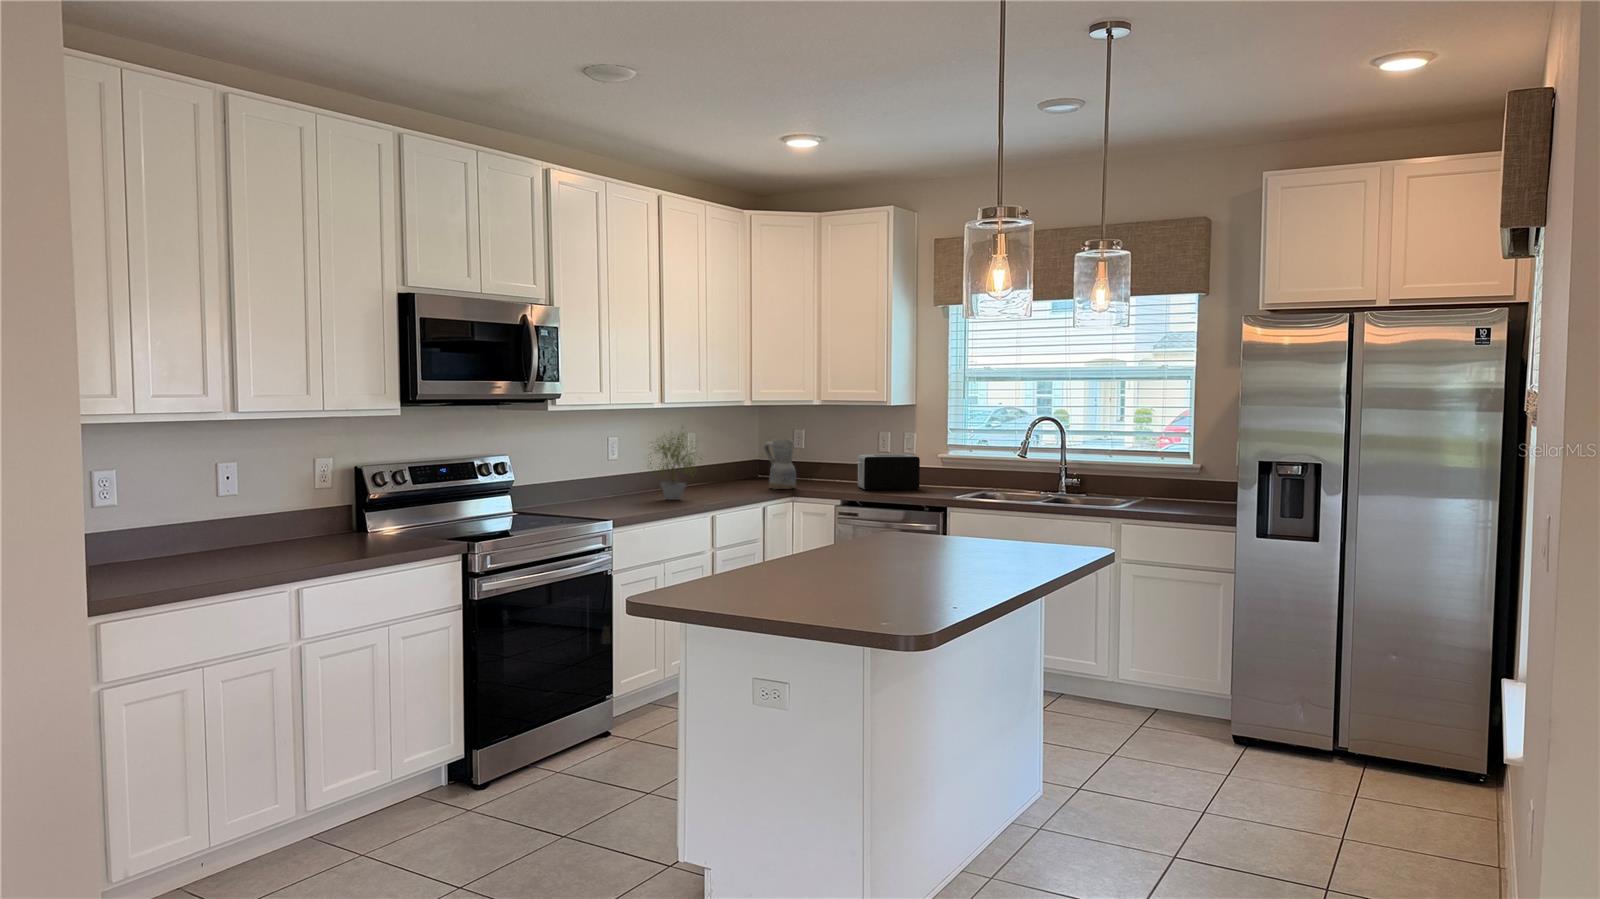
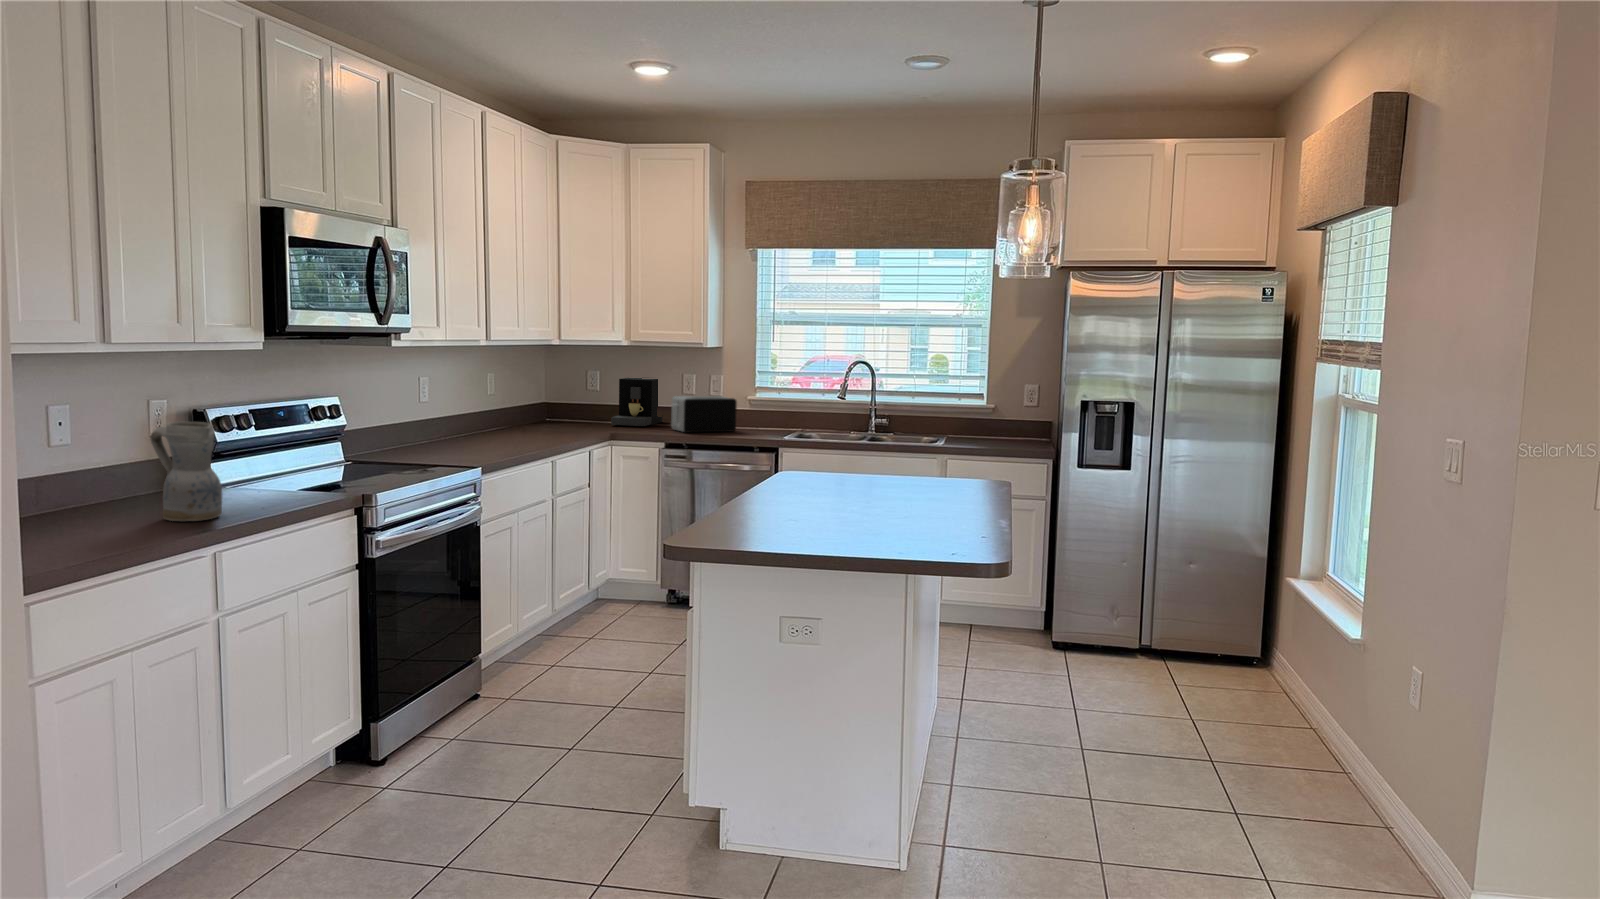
potted plant: present [650,433,696,500] -> none [466,363,539,445]
coffee maker: none [807,436,865,483] -> present [611,378,663,426]
ceramic pitcher: present [764,439,796,489] -> present [150,421,222,521]

